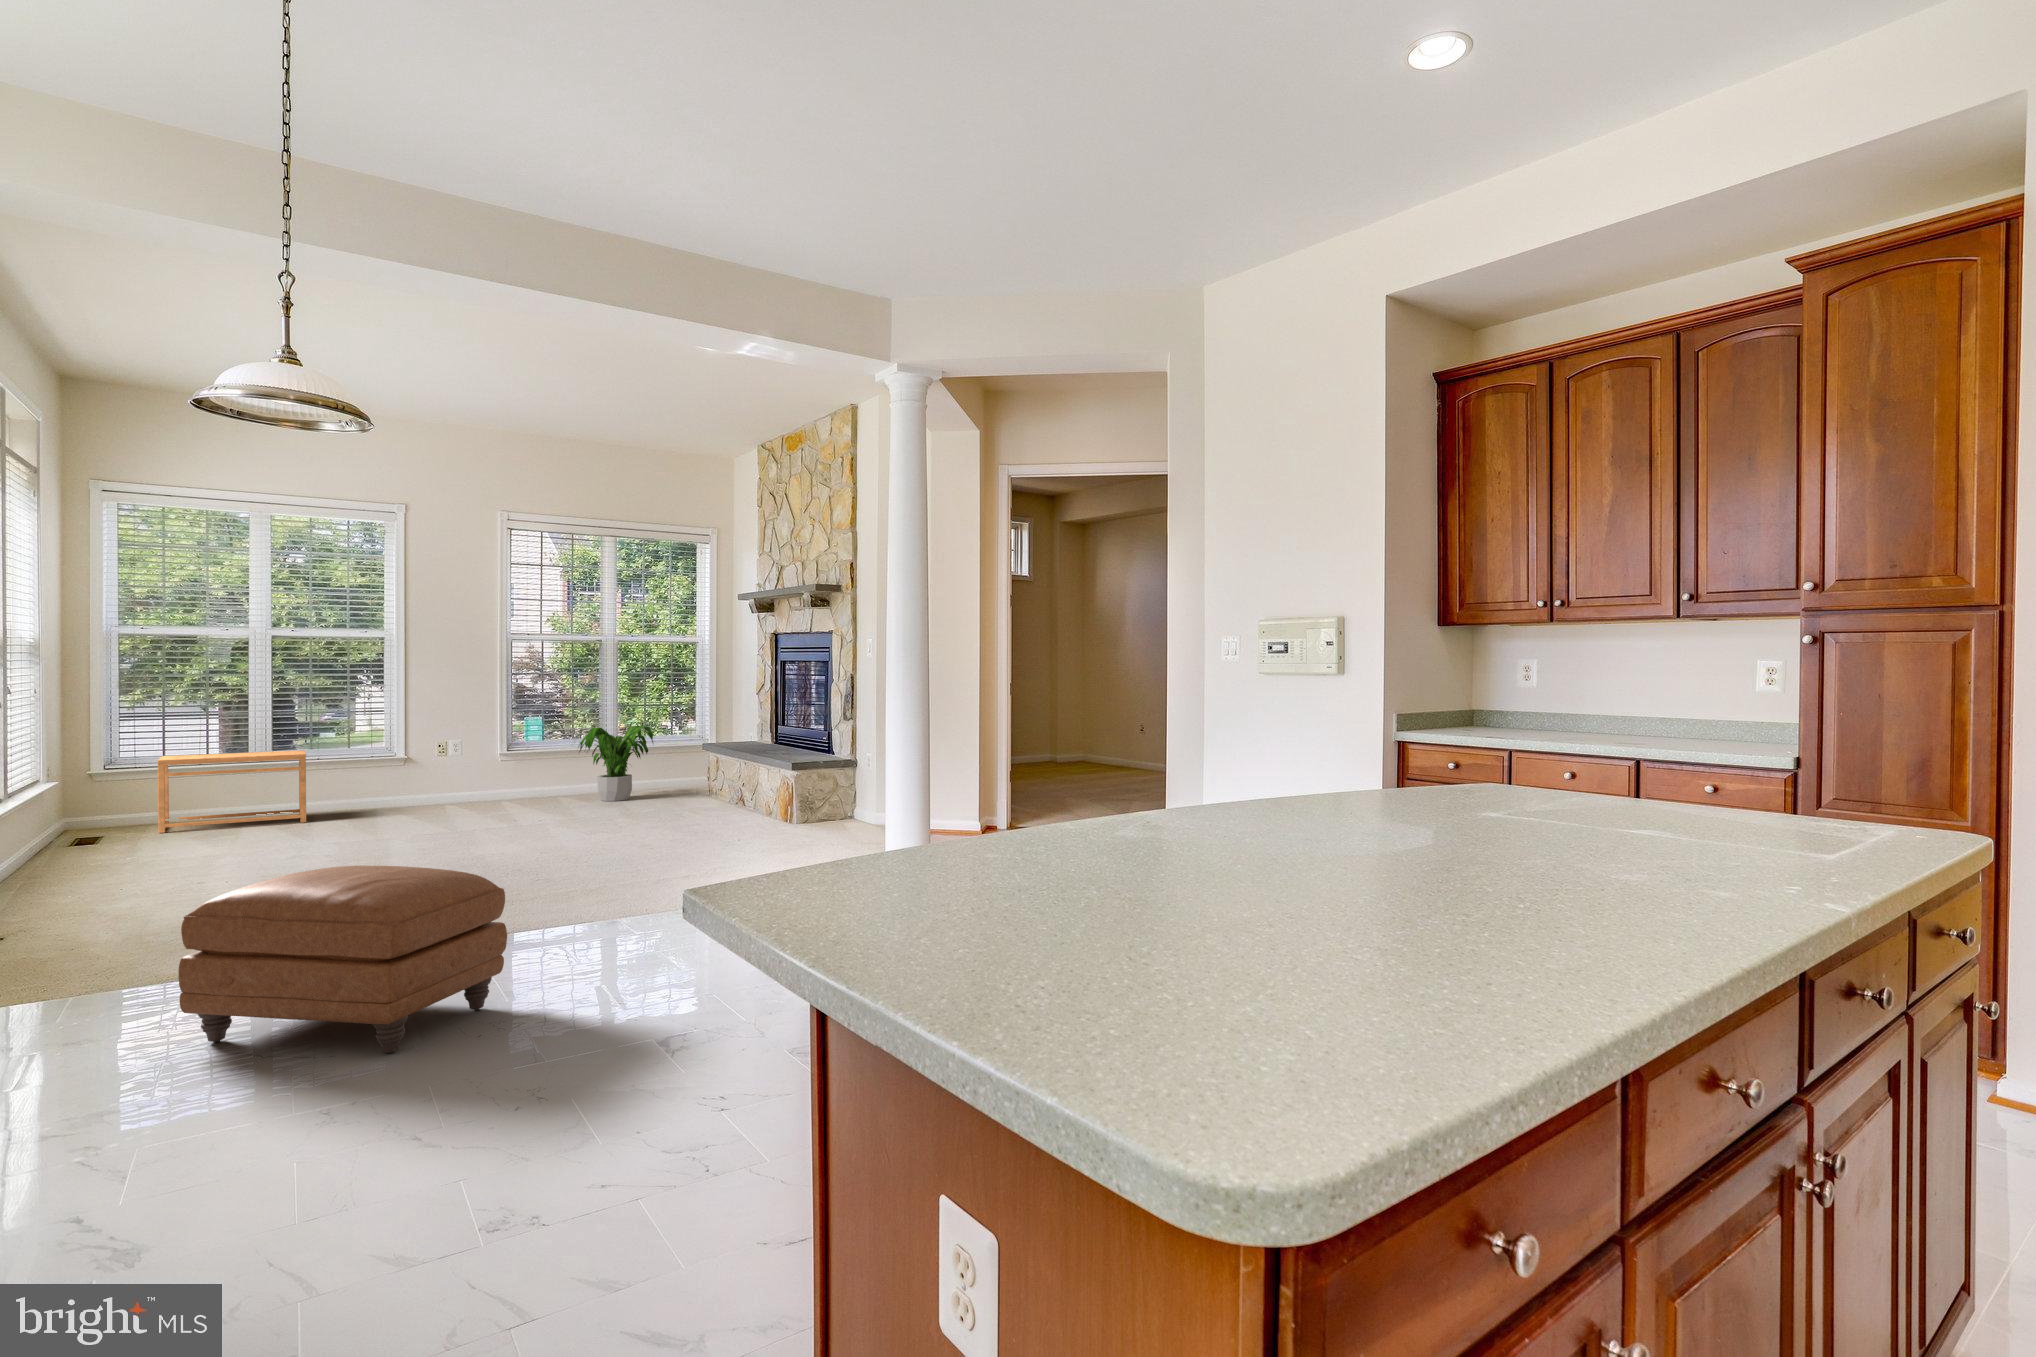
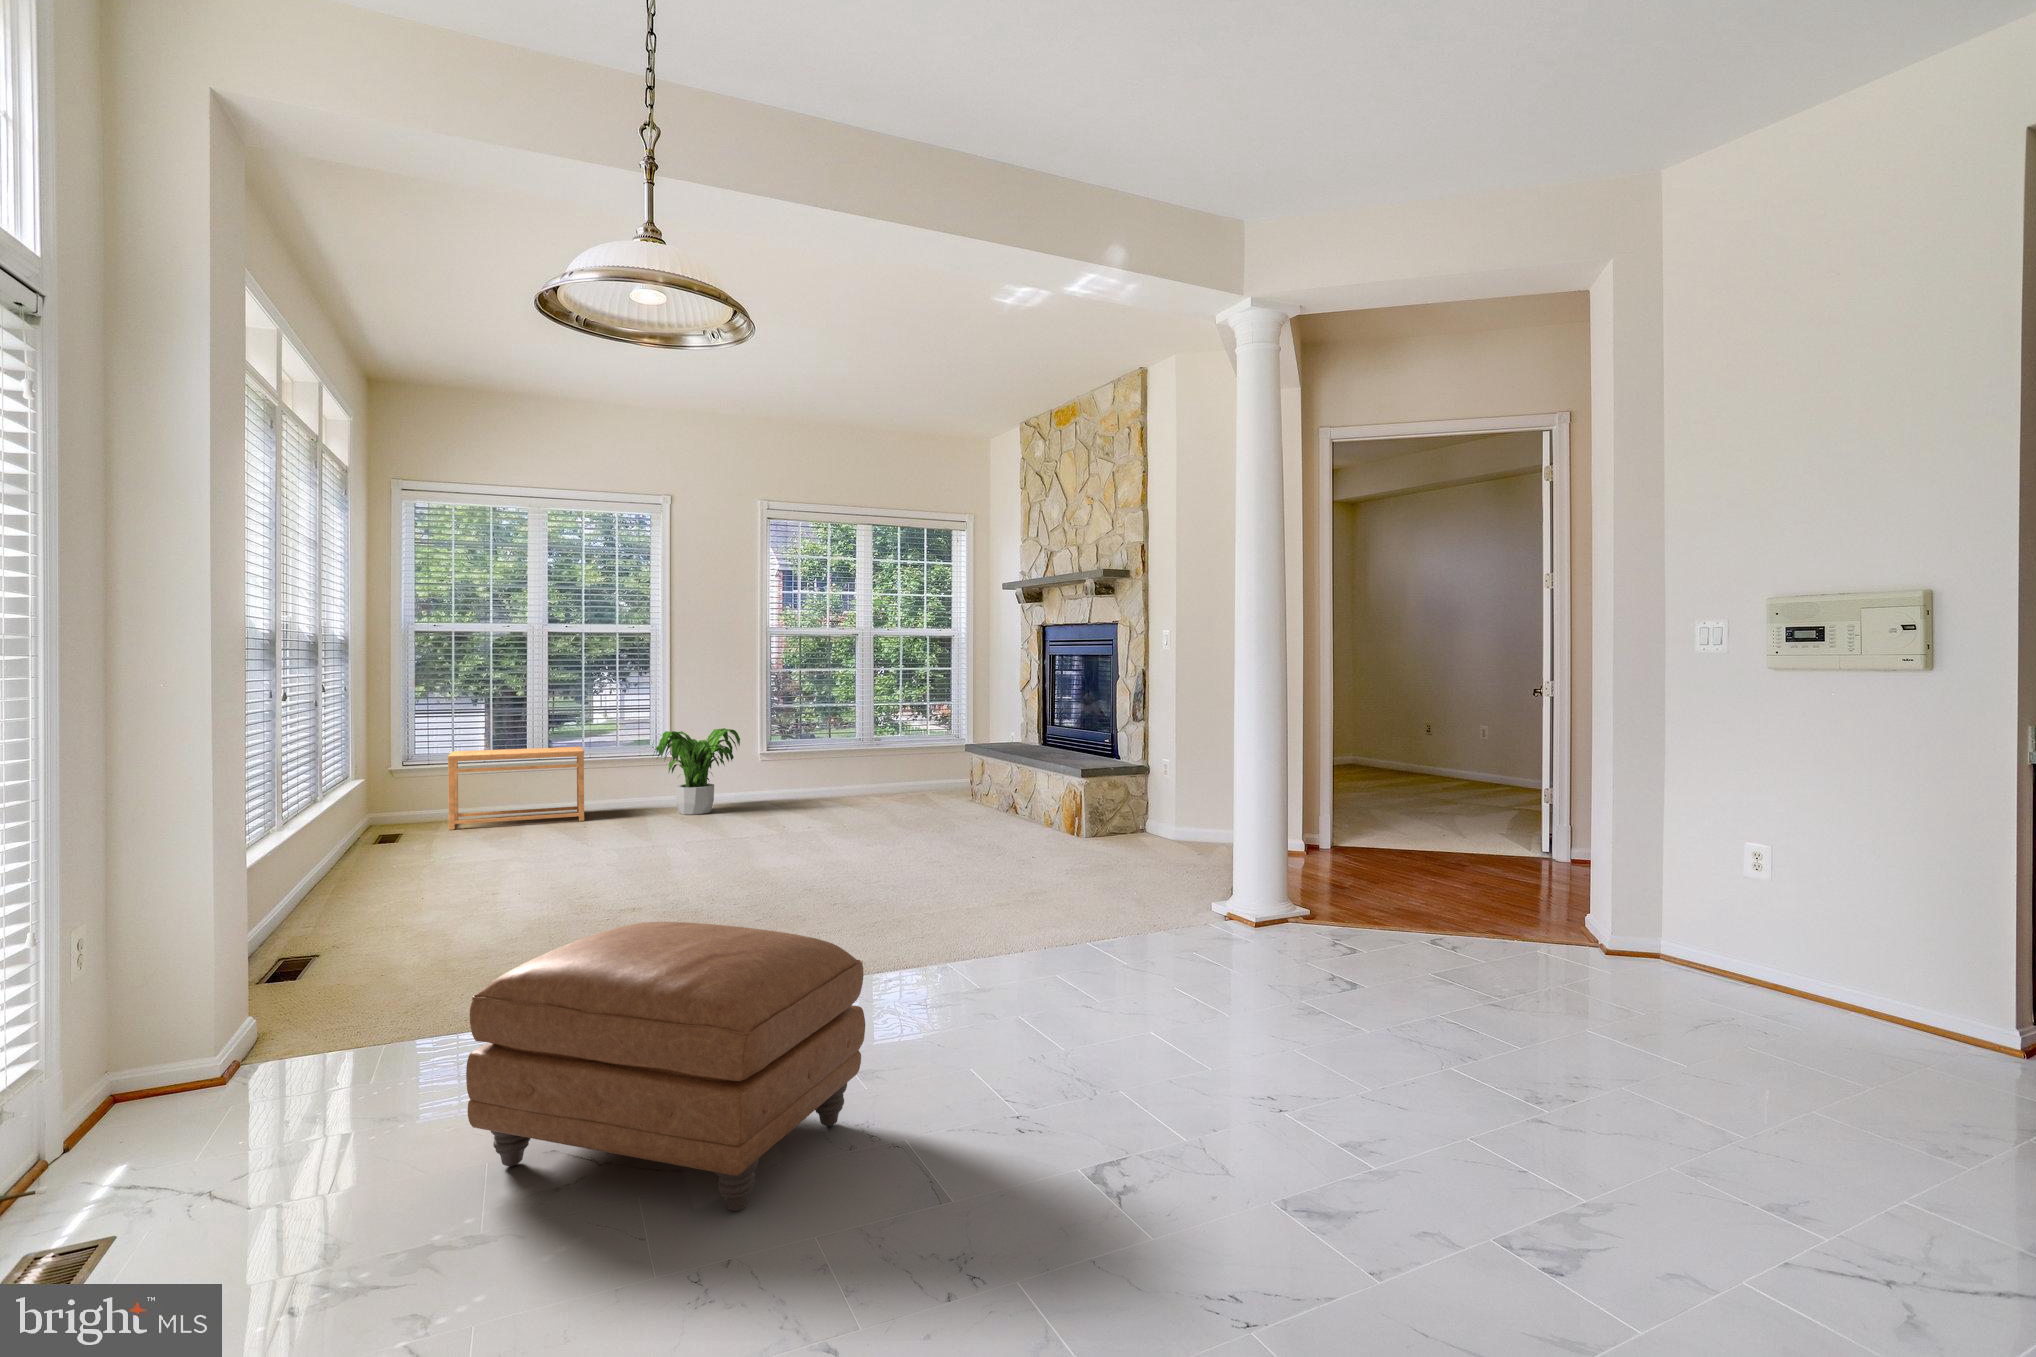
potted plant: present [578,725,654,801] -> present [652,728,740,815]

